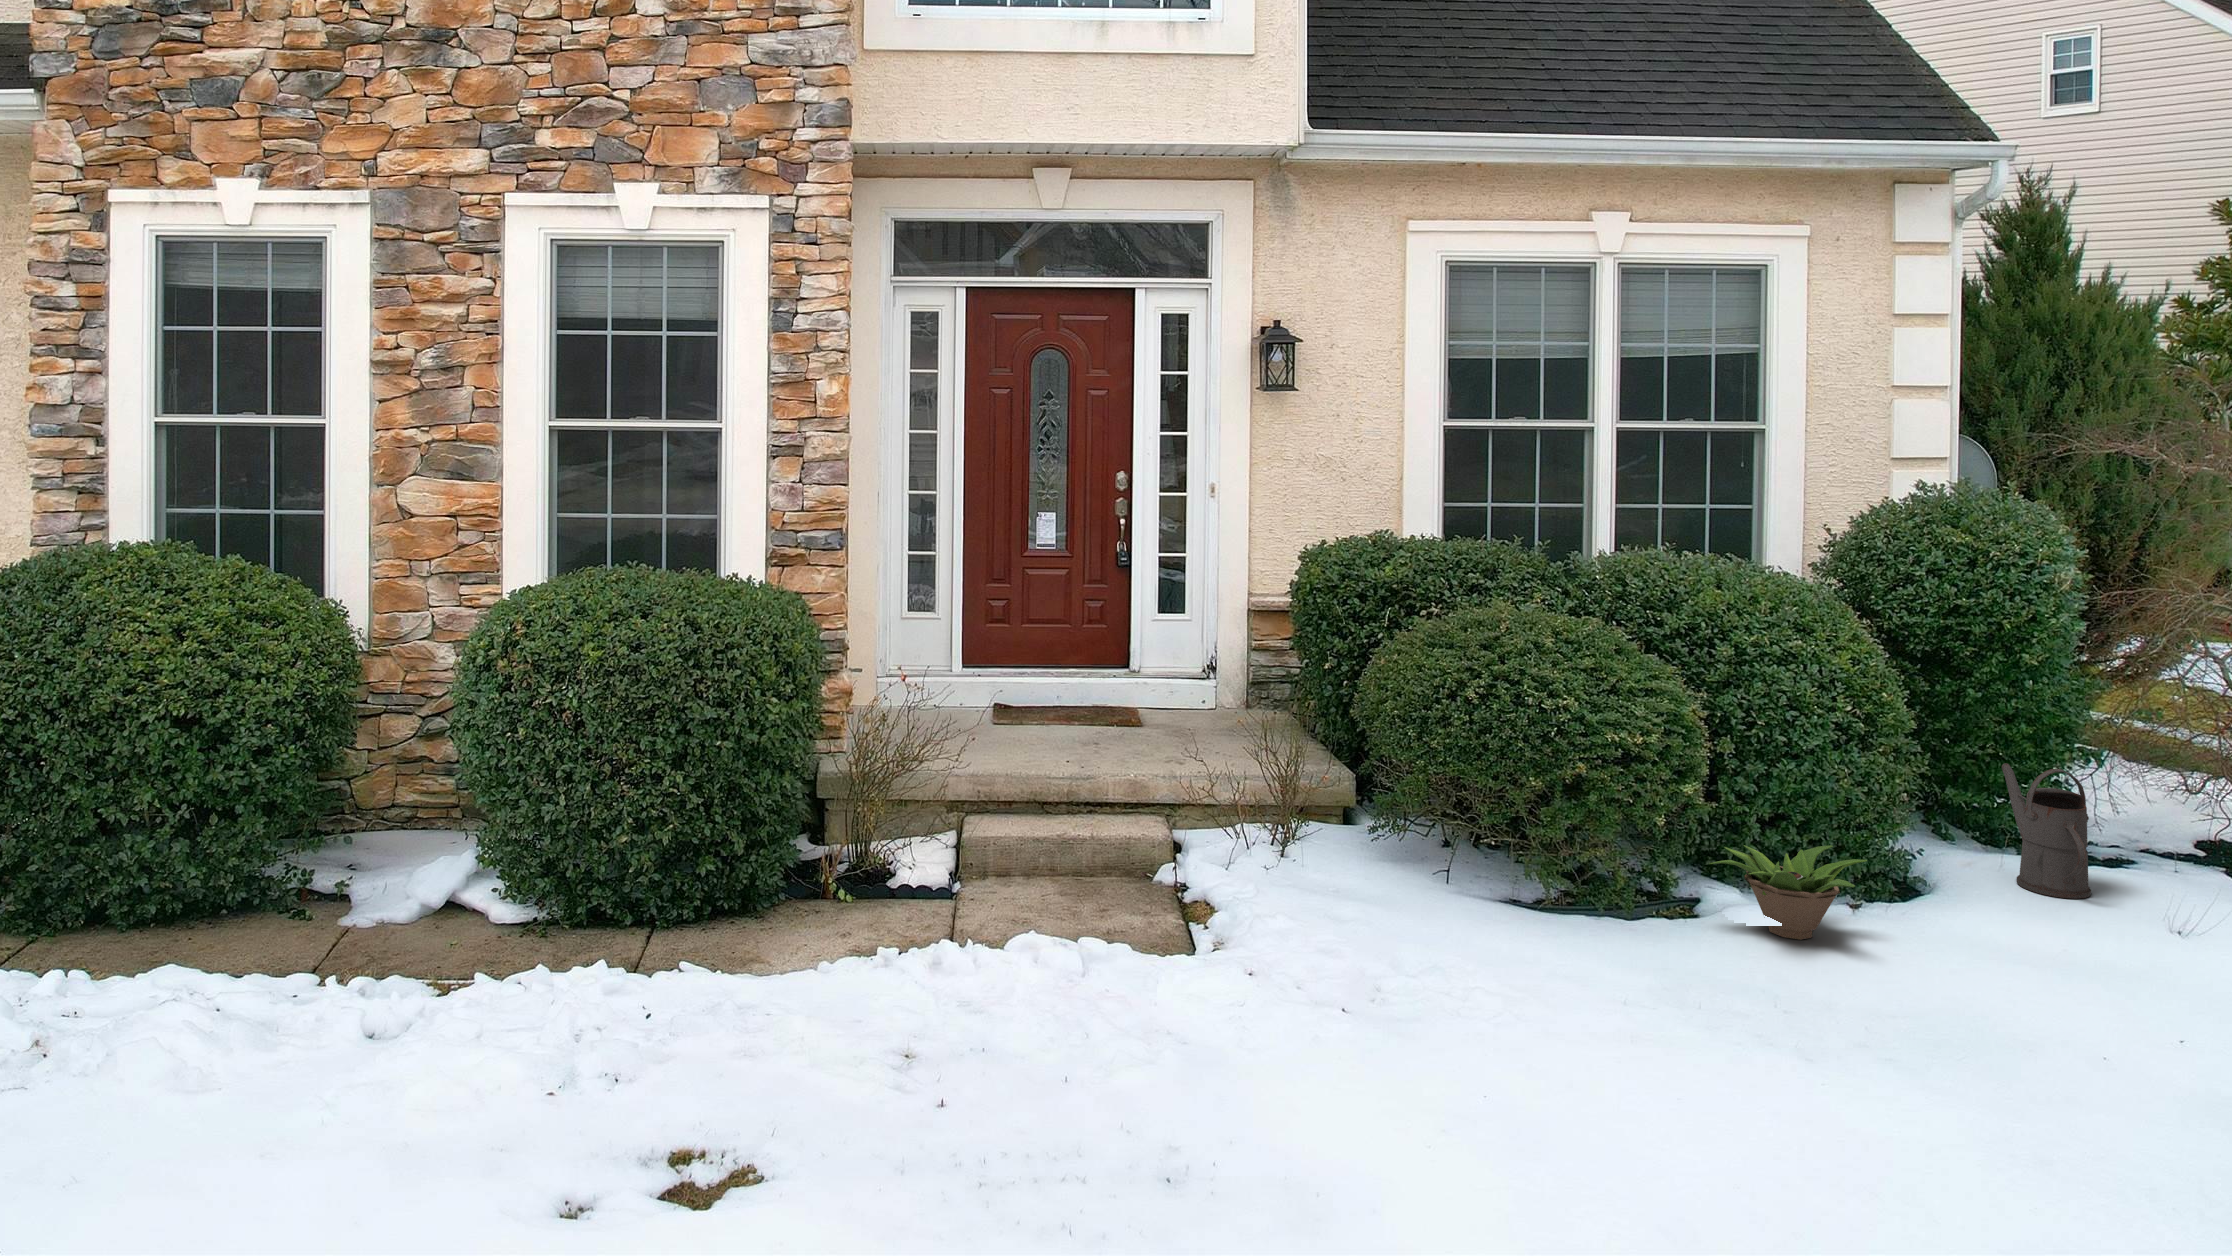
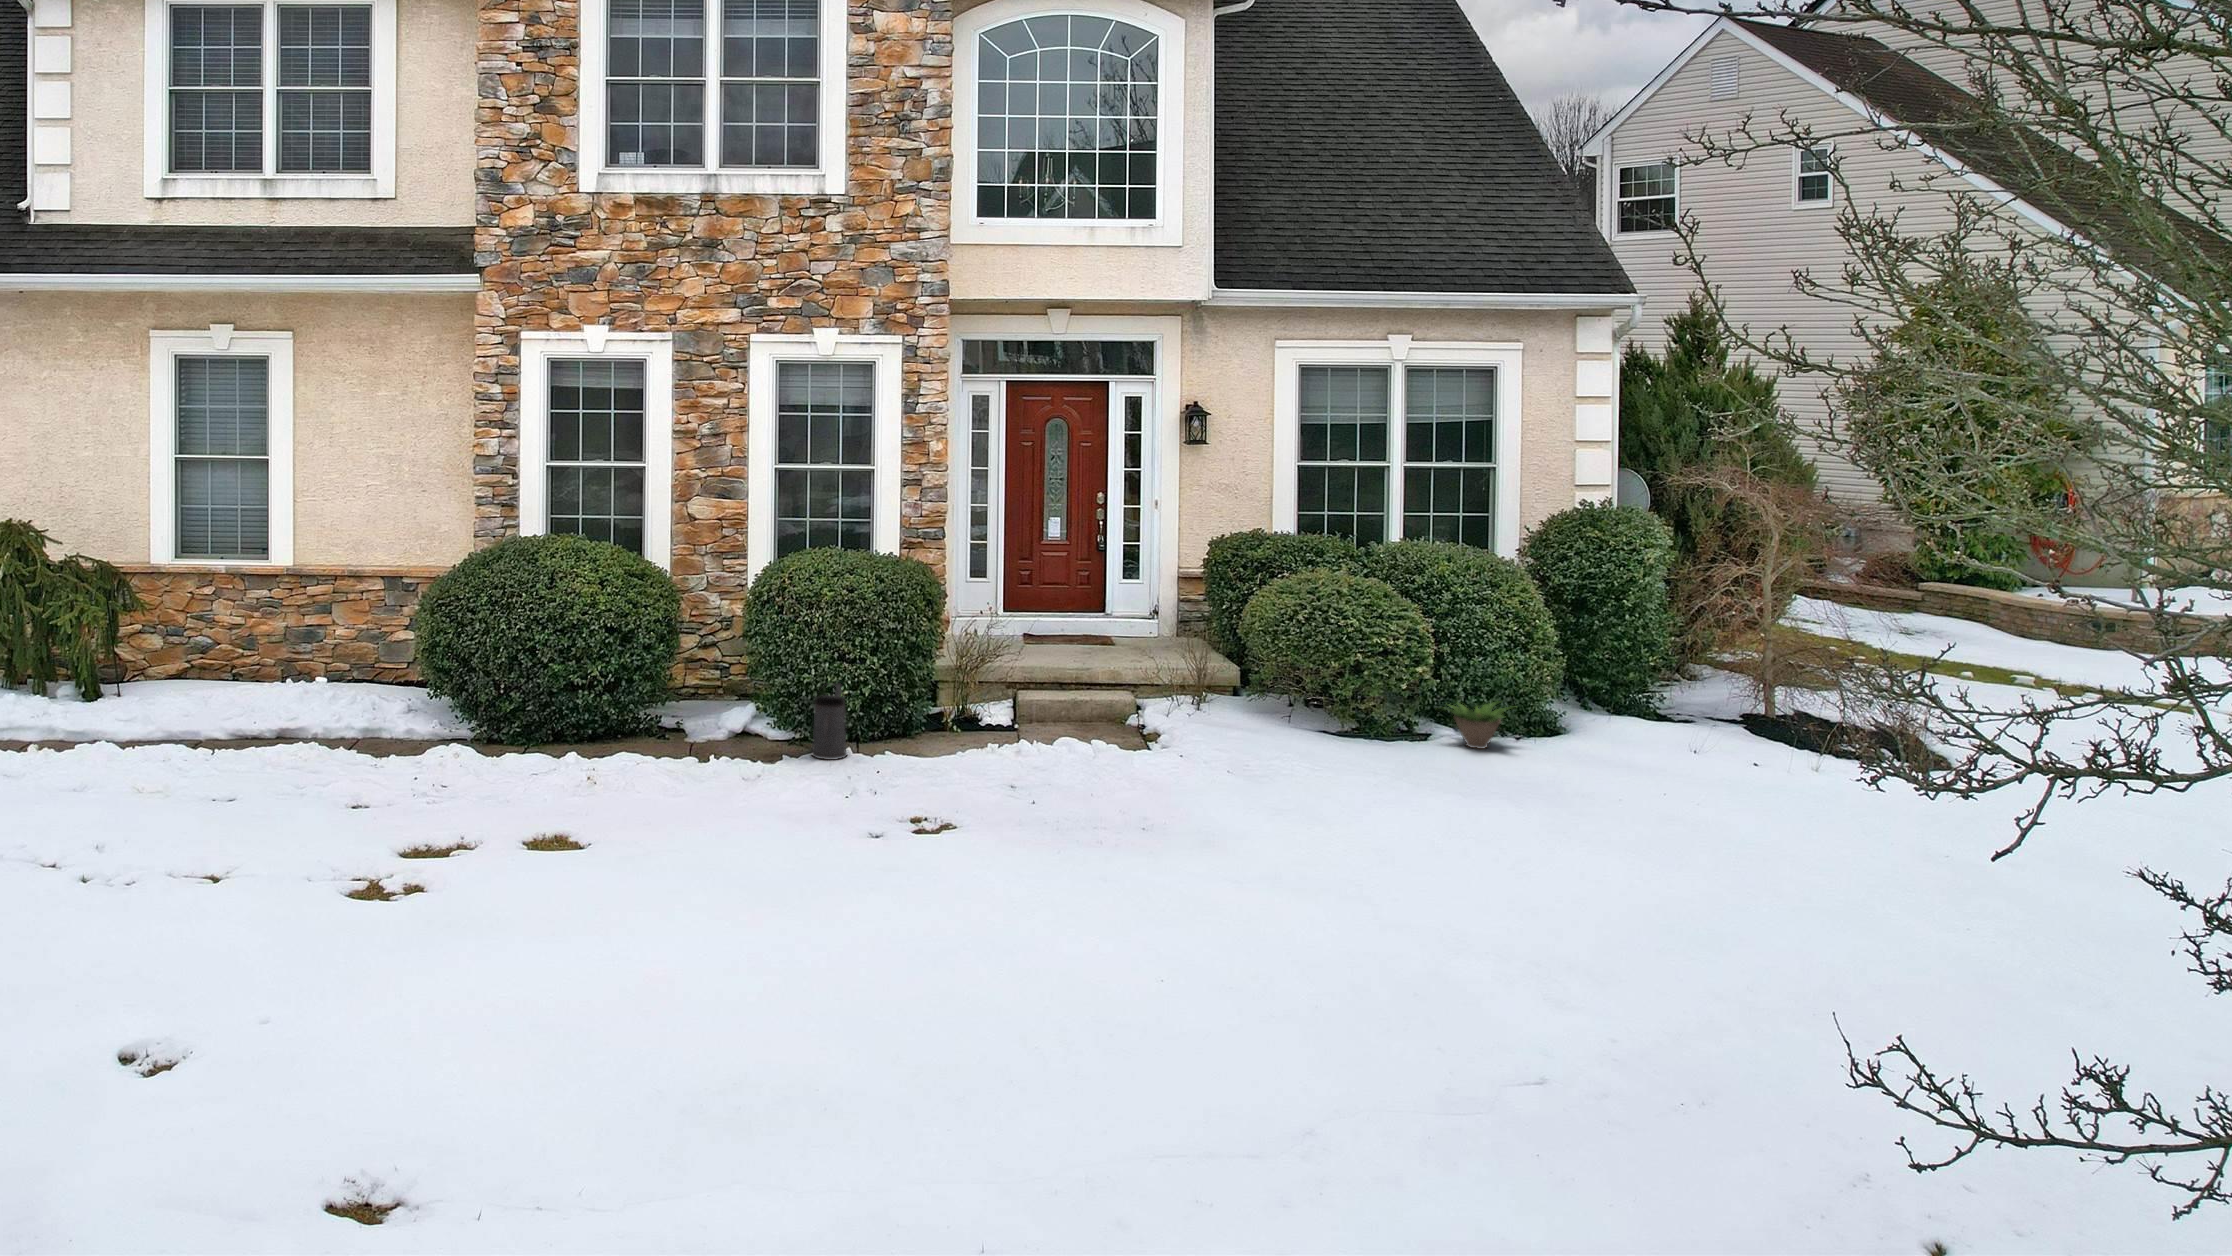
watering can: present [2002,763,2091,899] -> present [811,683,847,760]

